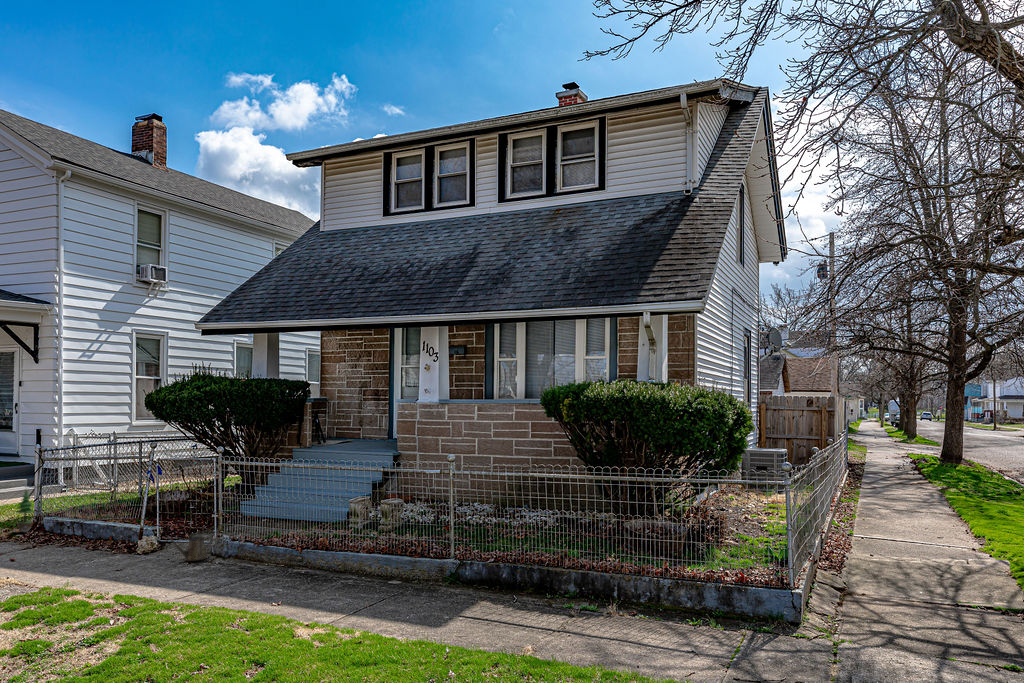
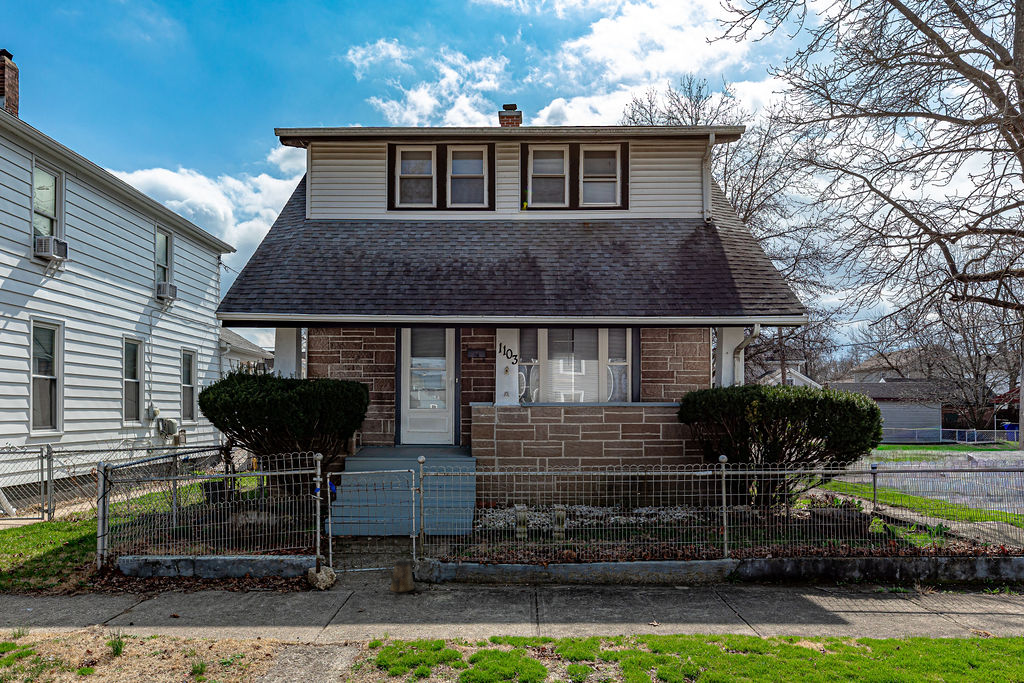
potted tree: present [17,490,34,533] -> none [42,519,69,582]

